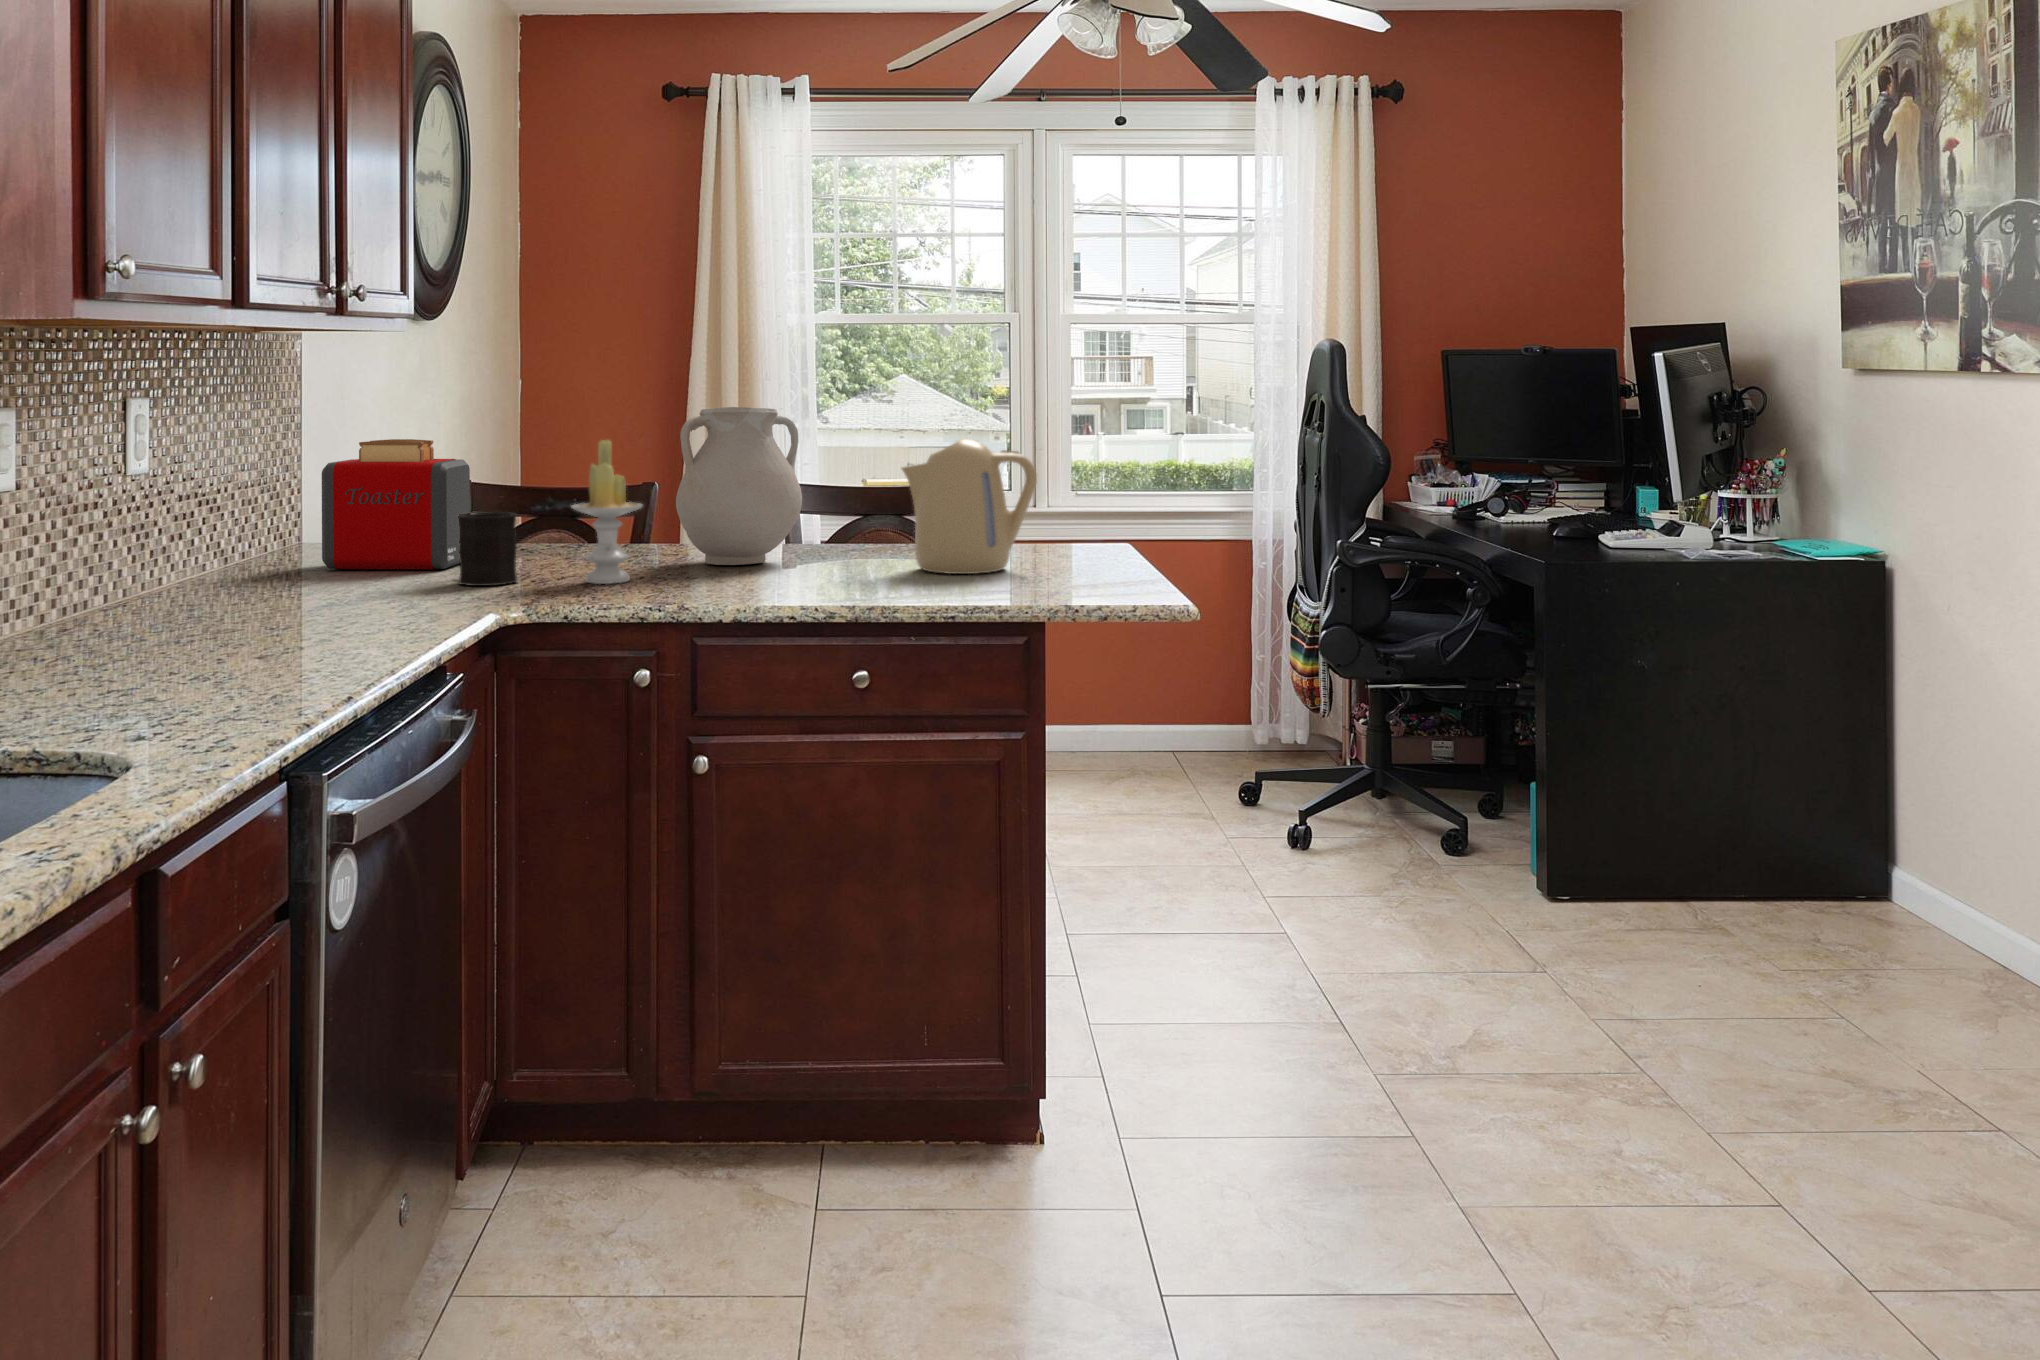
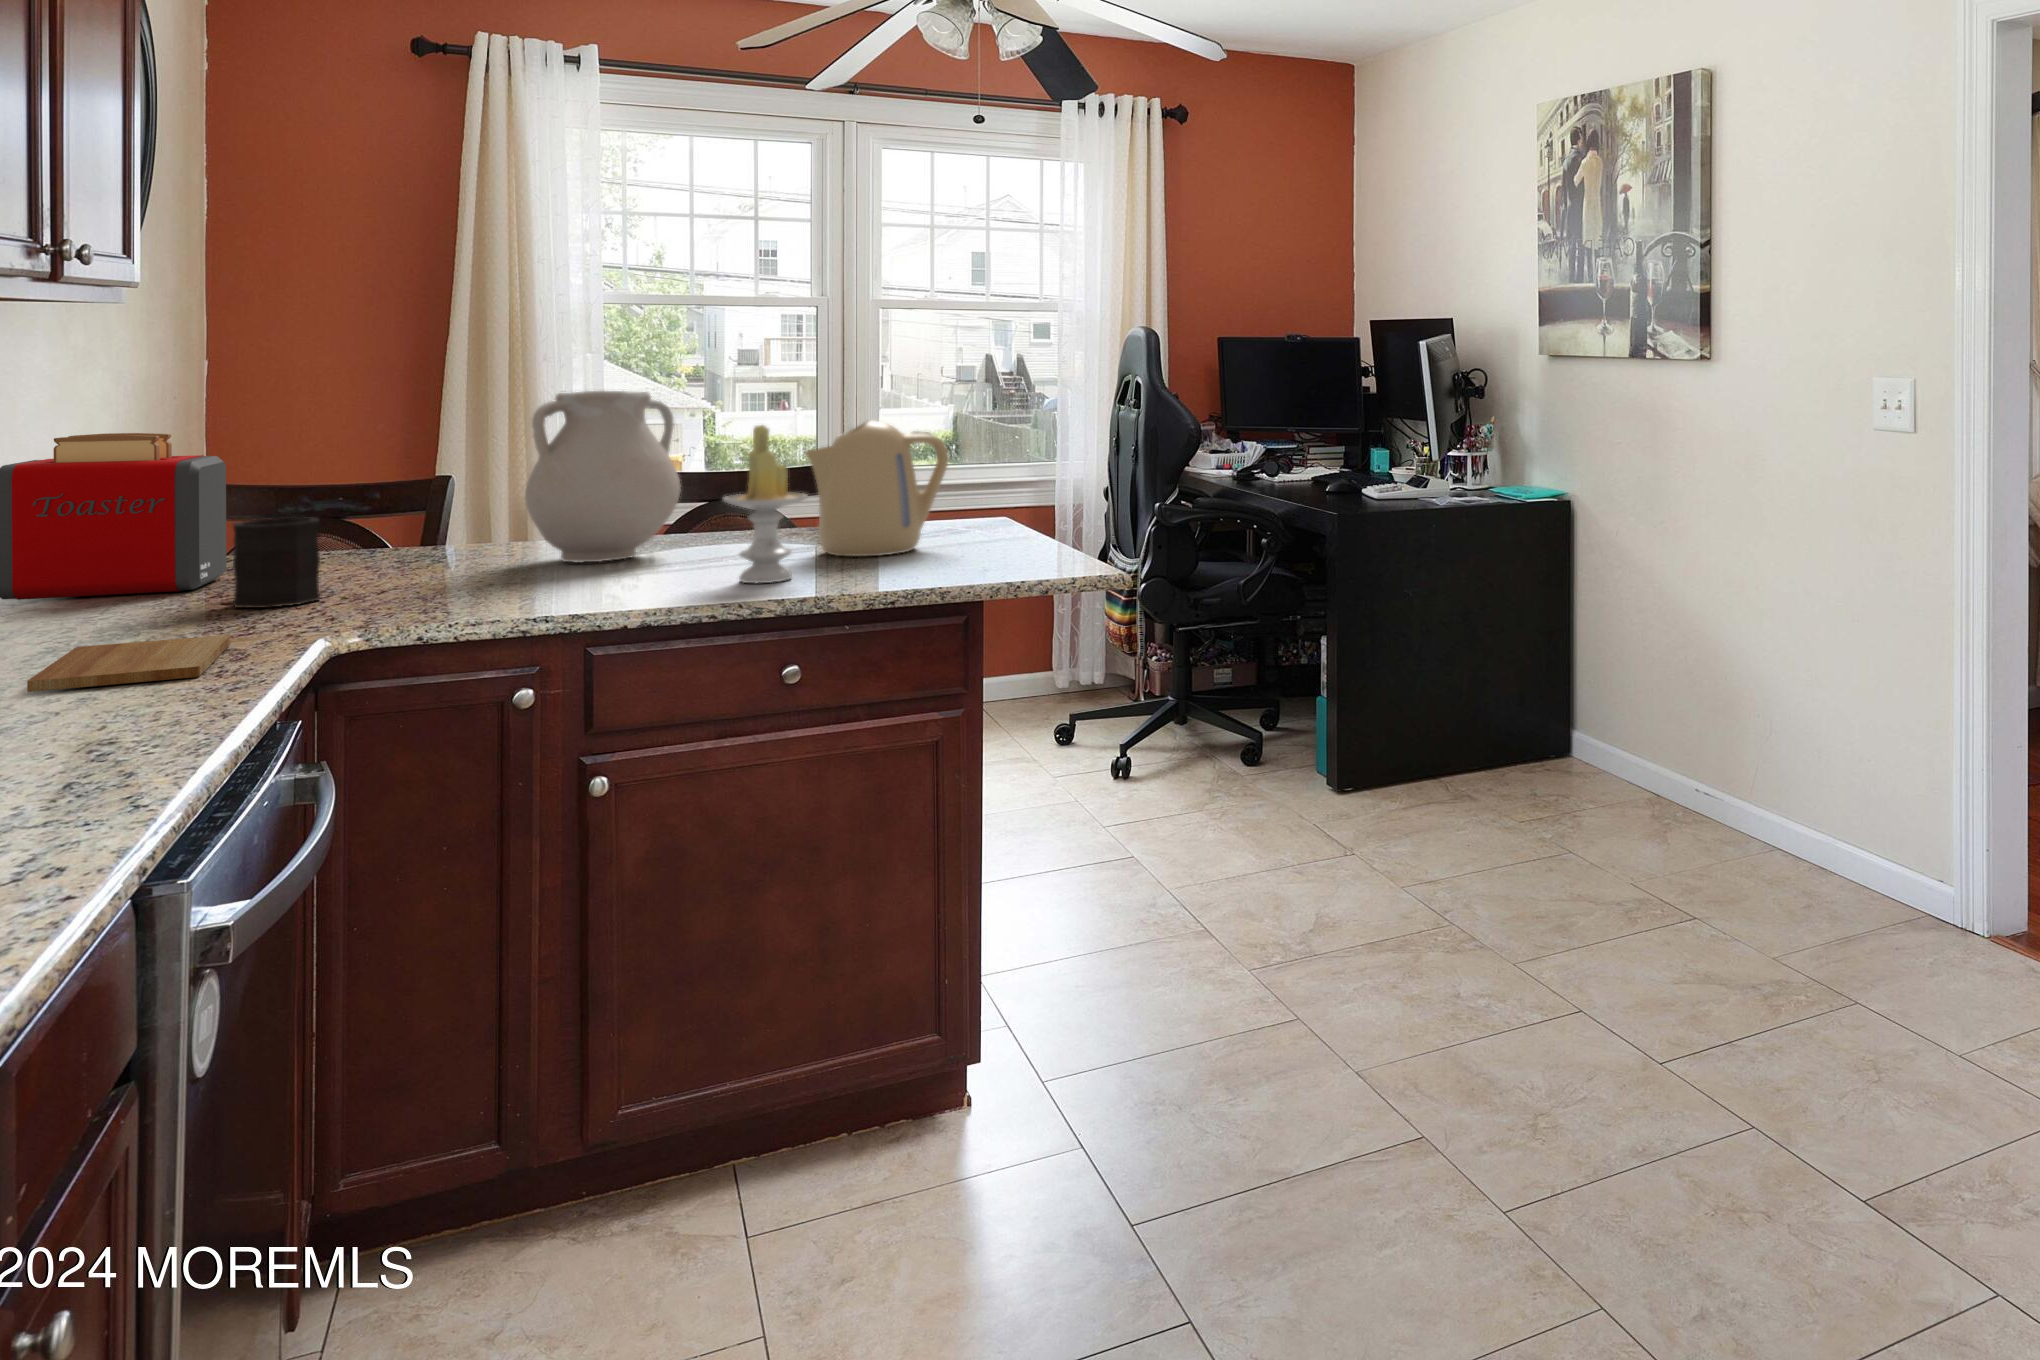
candle: present [571,440,643,584] -> present [723,425,807,583]
cutting board: none [301,604,437,634] -> present [27,635,230,692]

